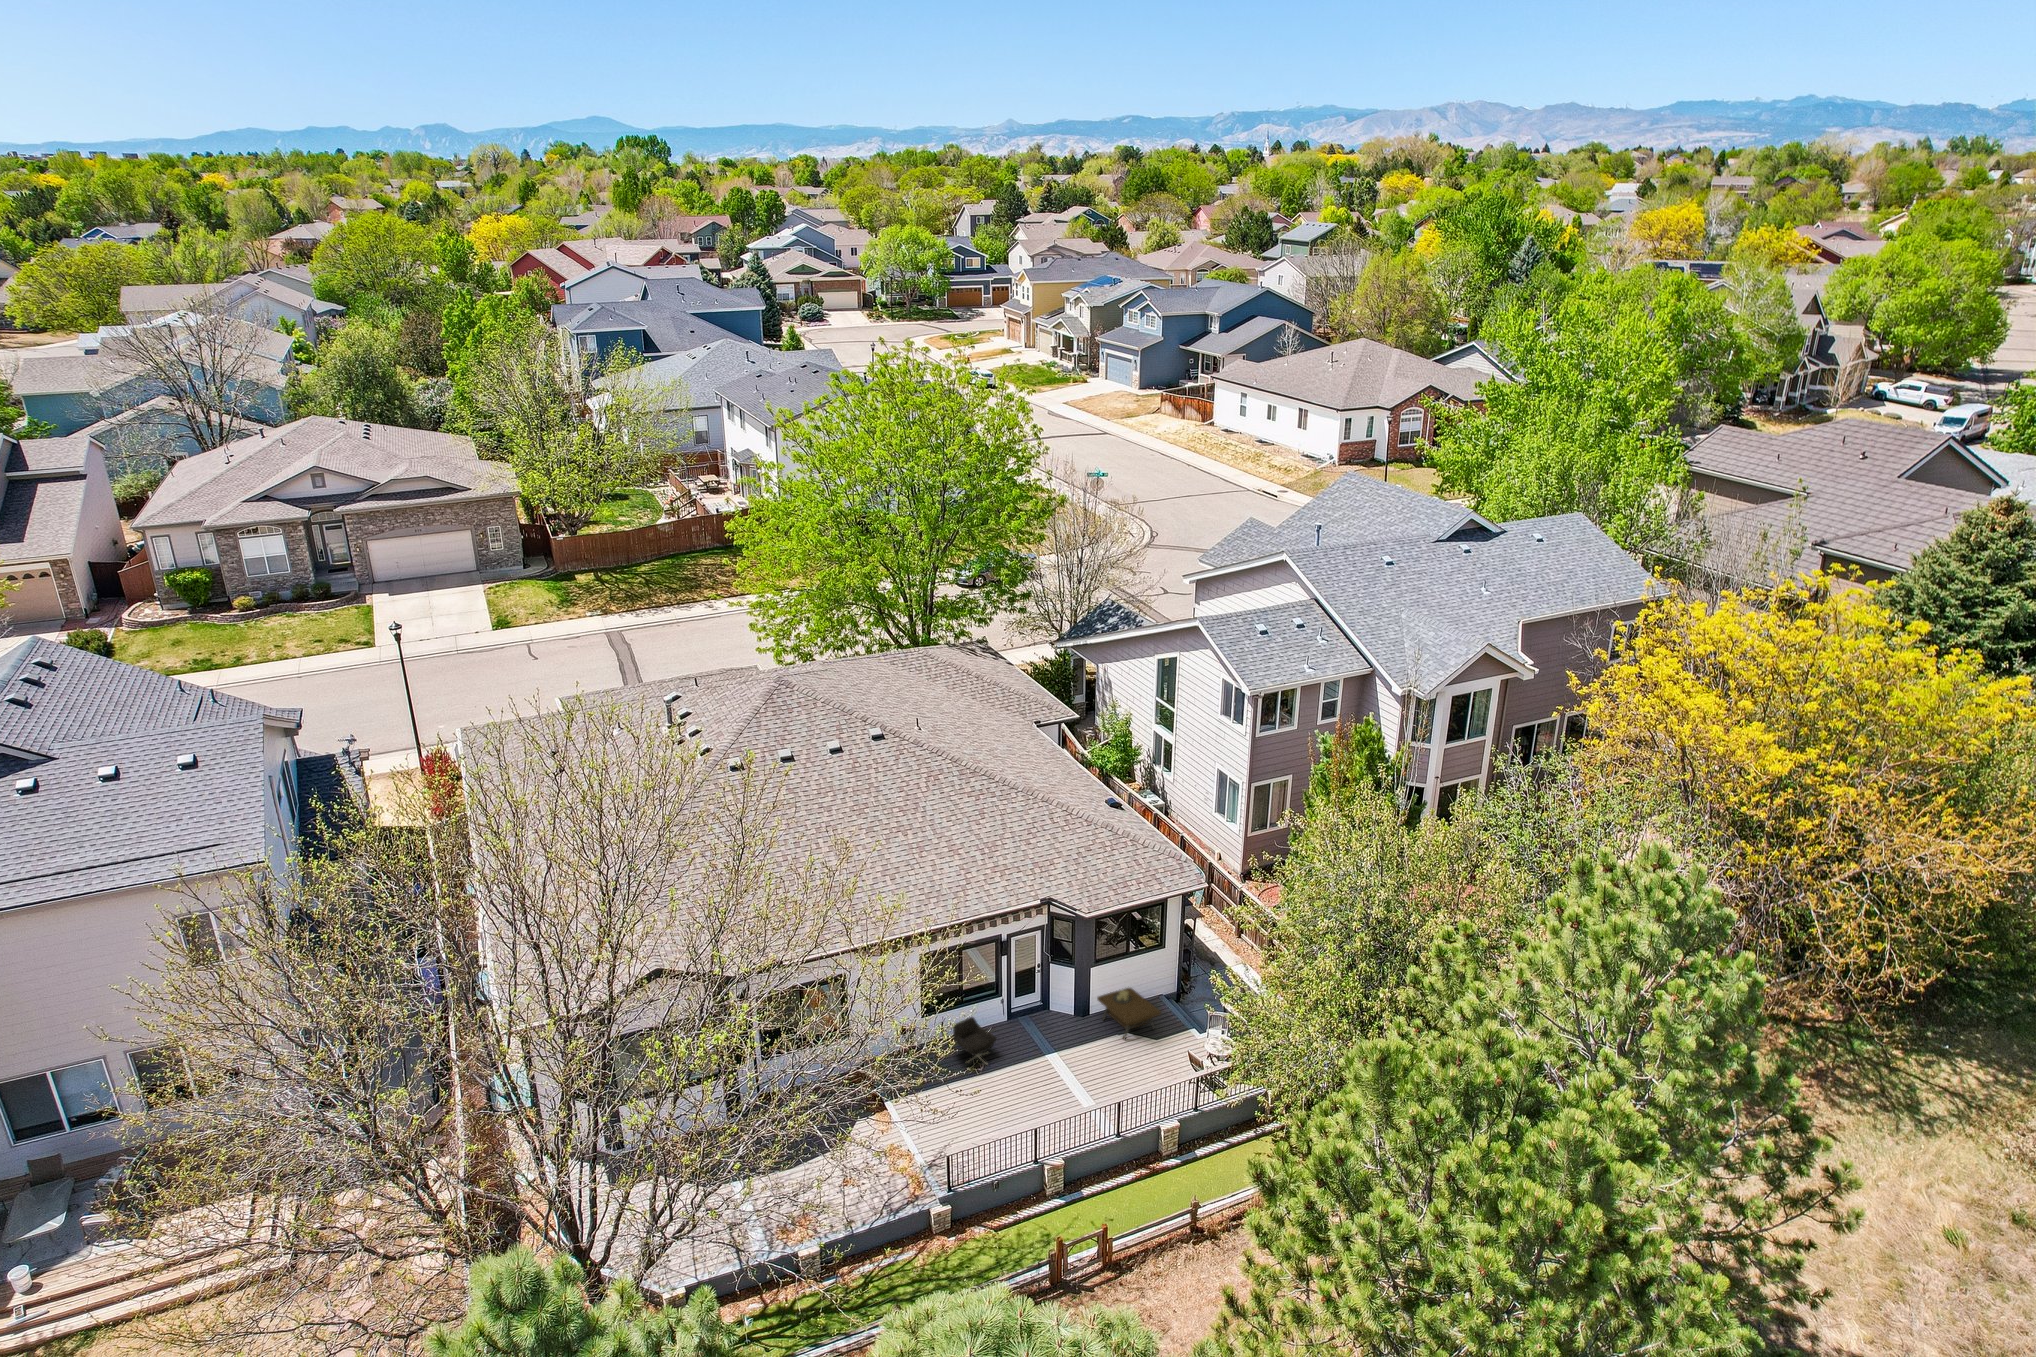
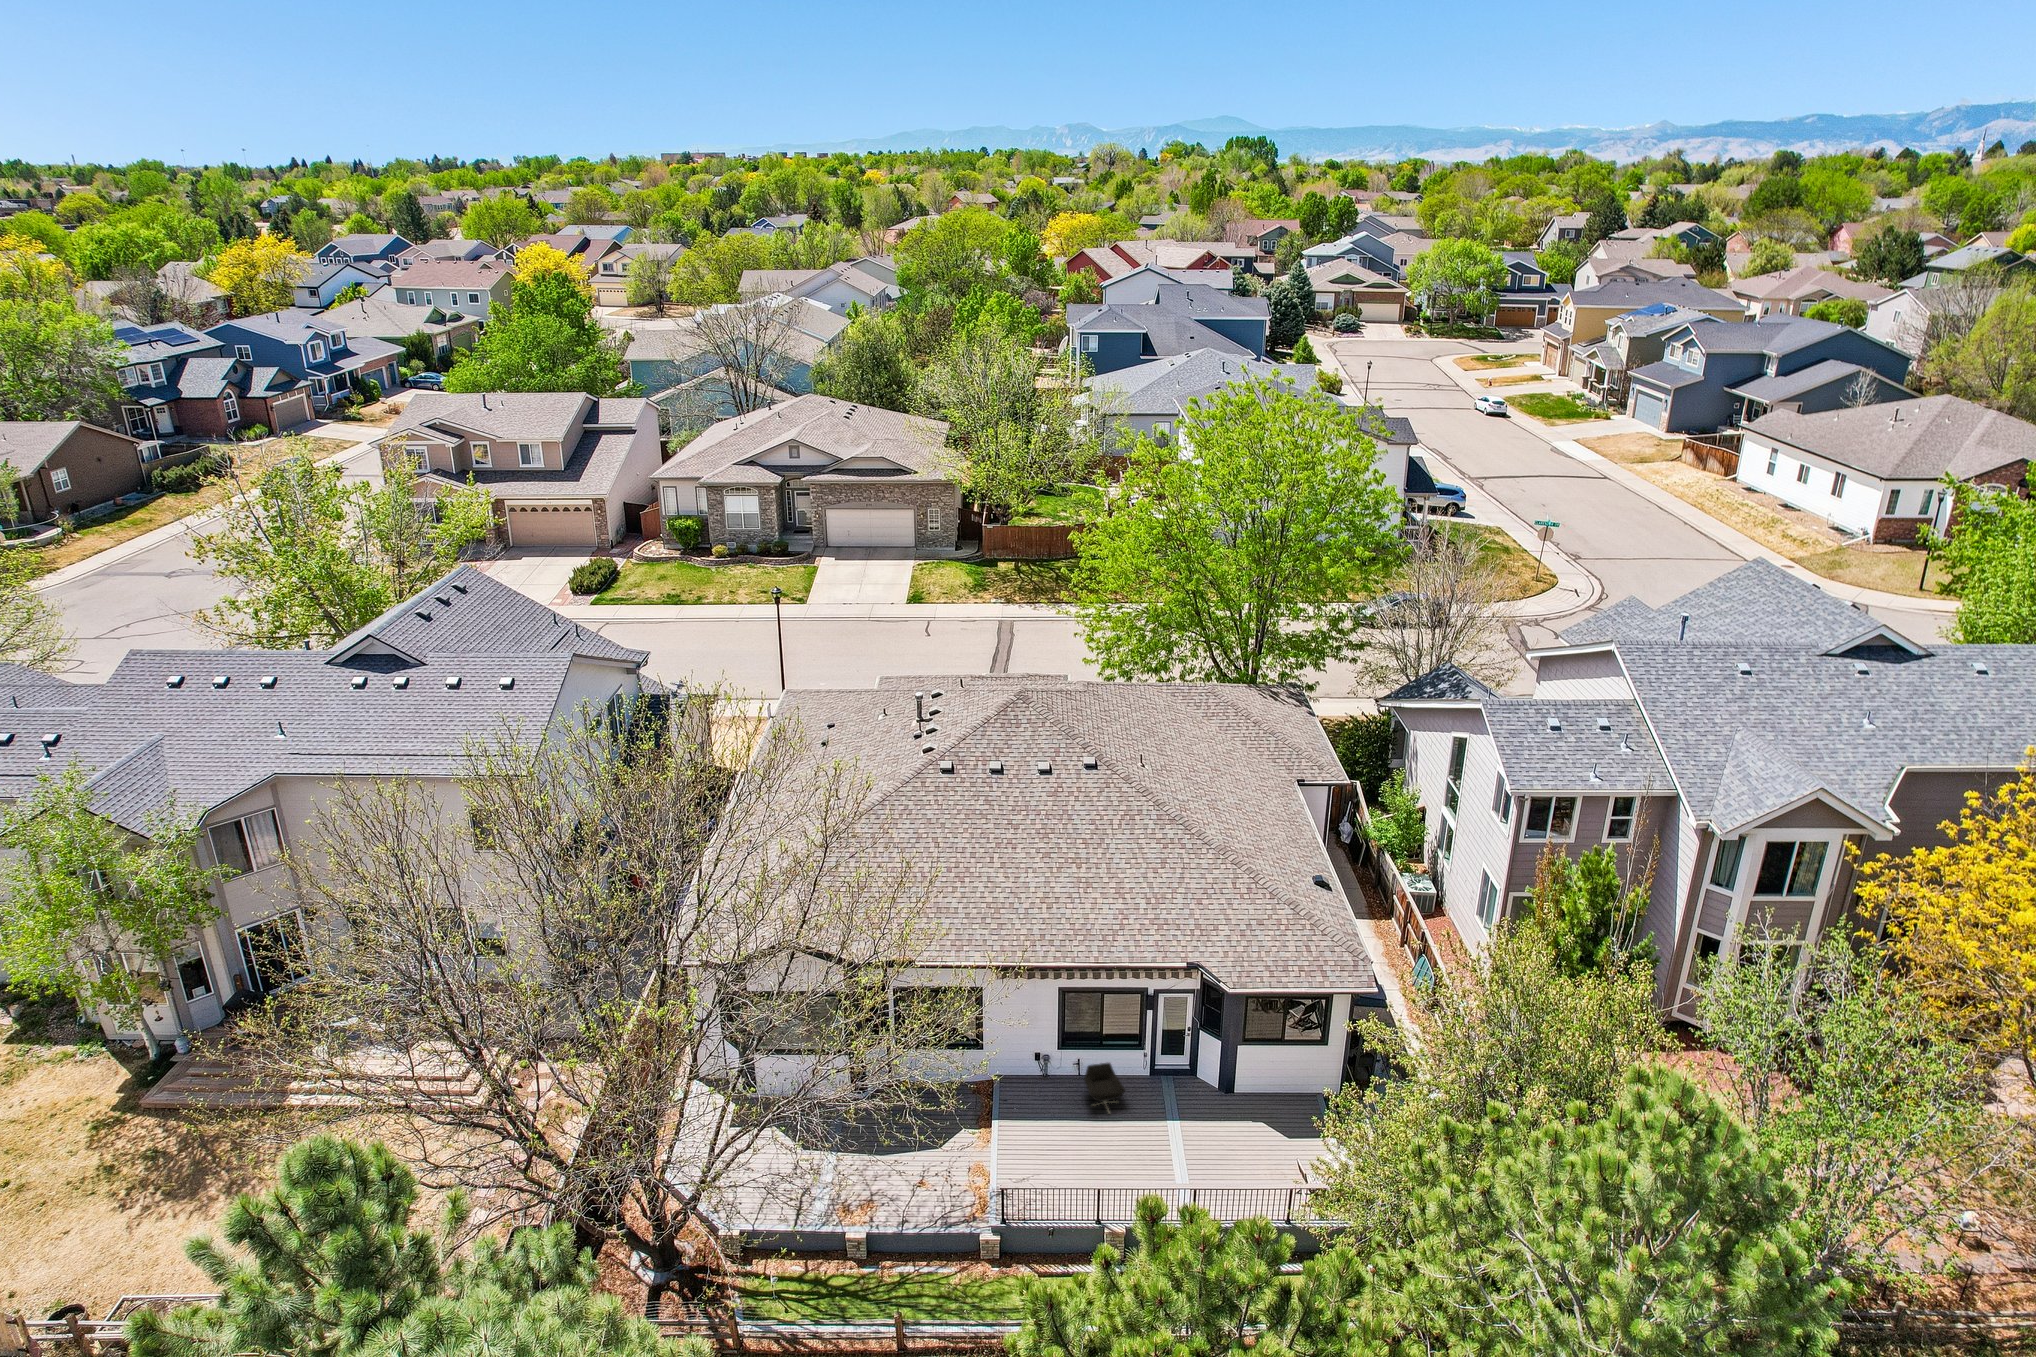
coffee table: present [1097,988,1161,1039] -> none [1247,1077,1304,1130]

